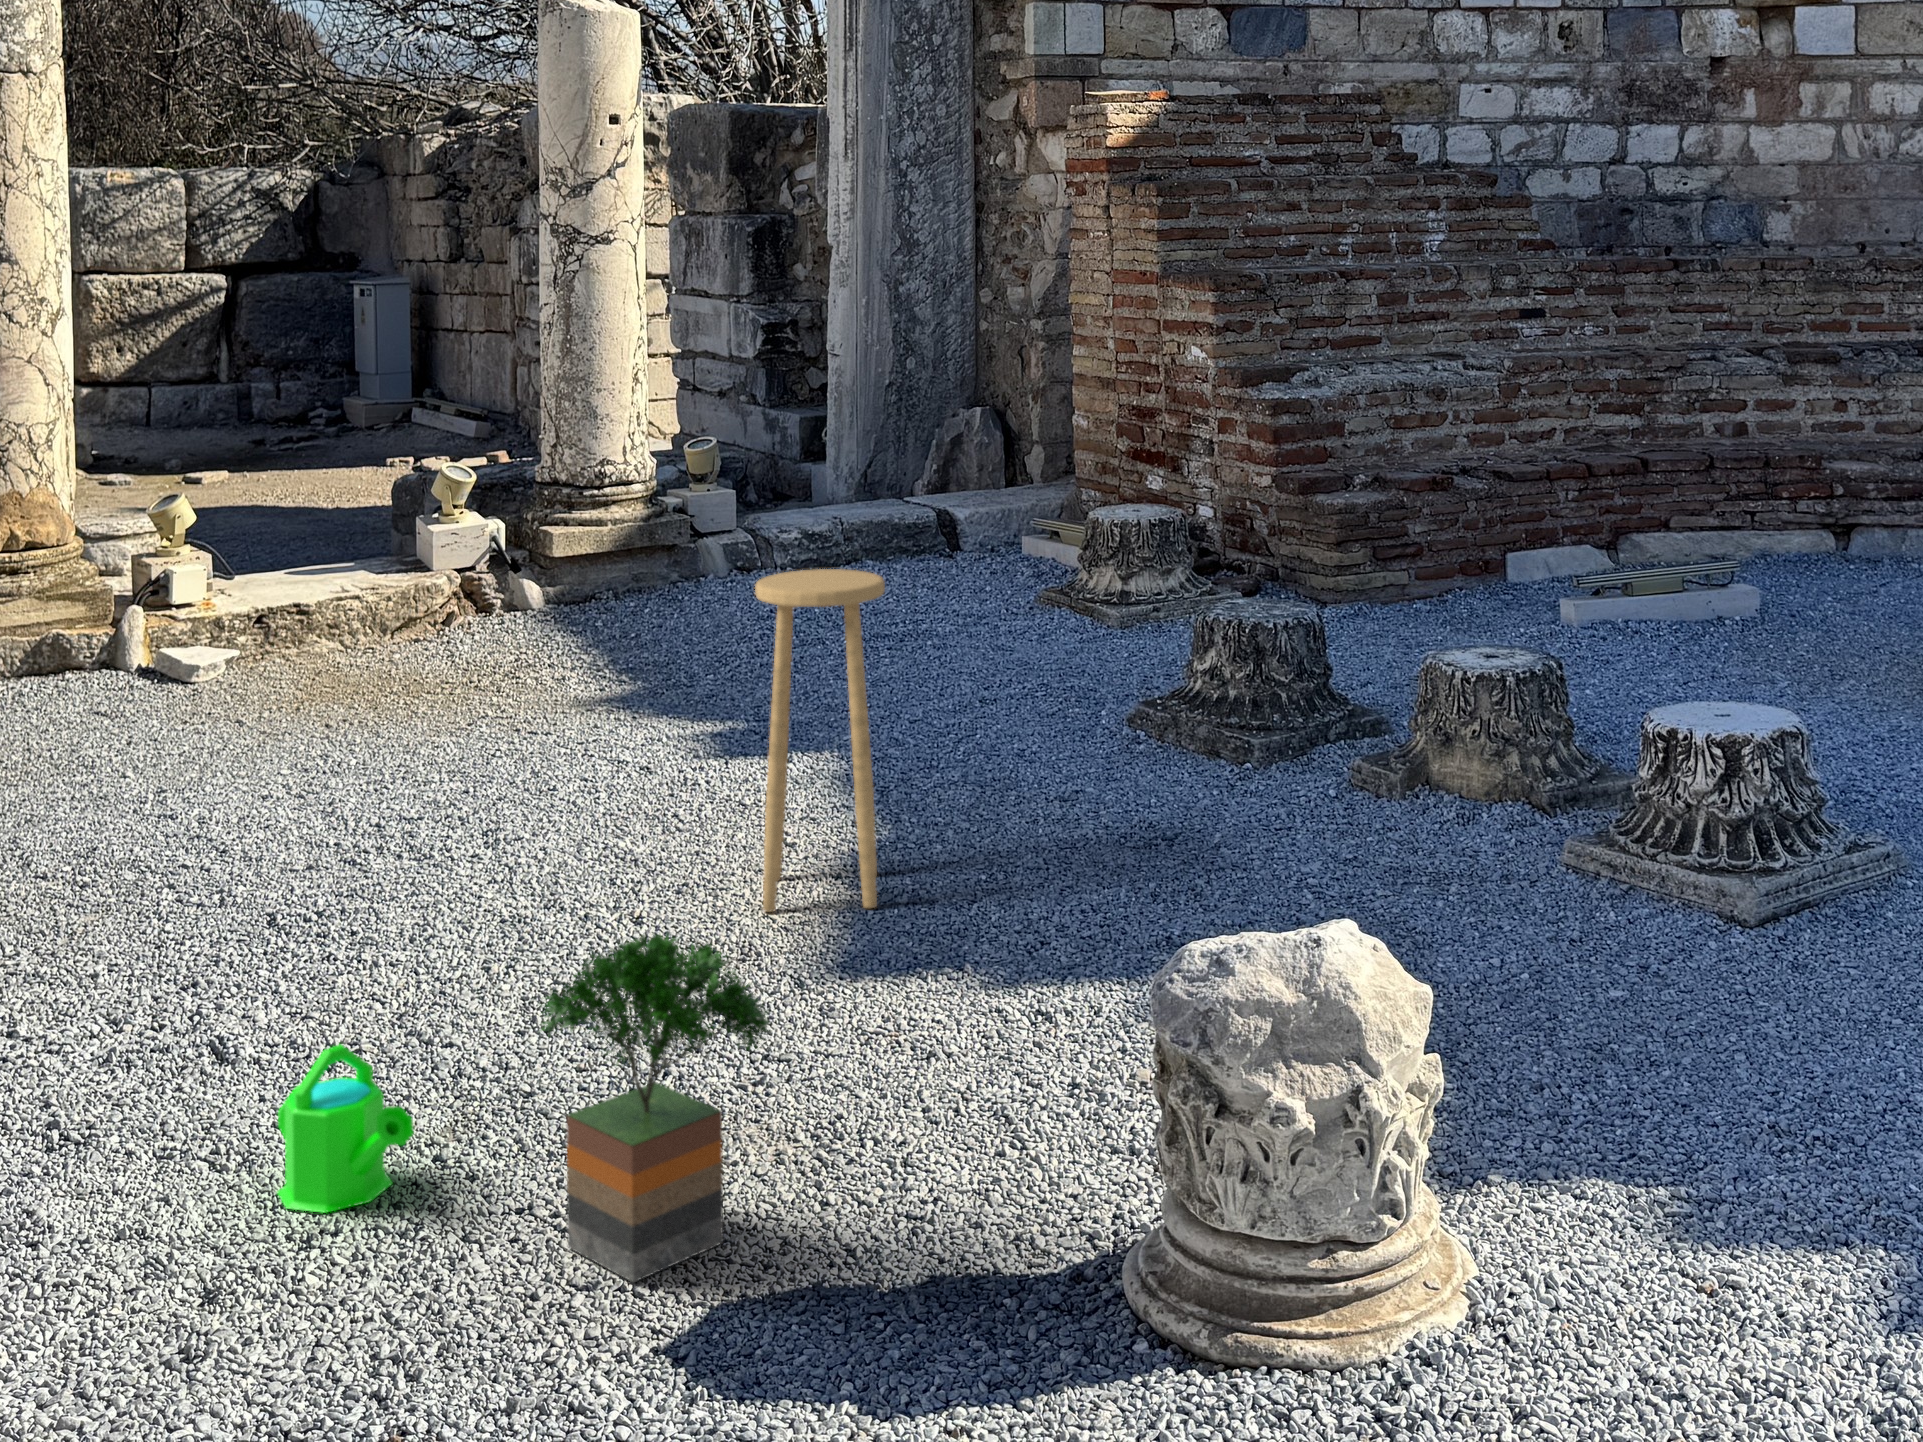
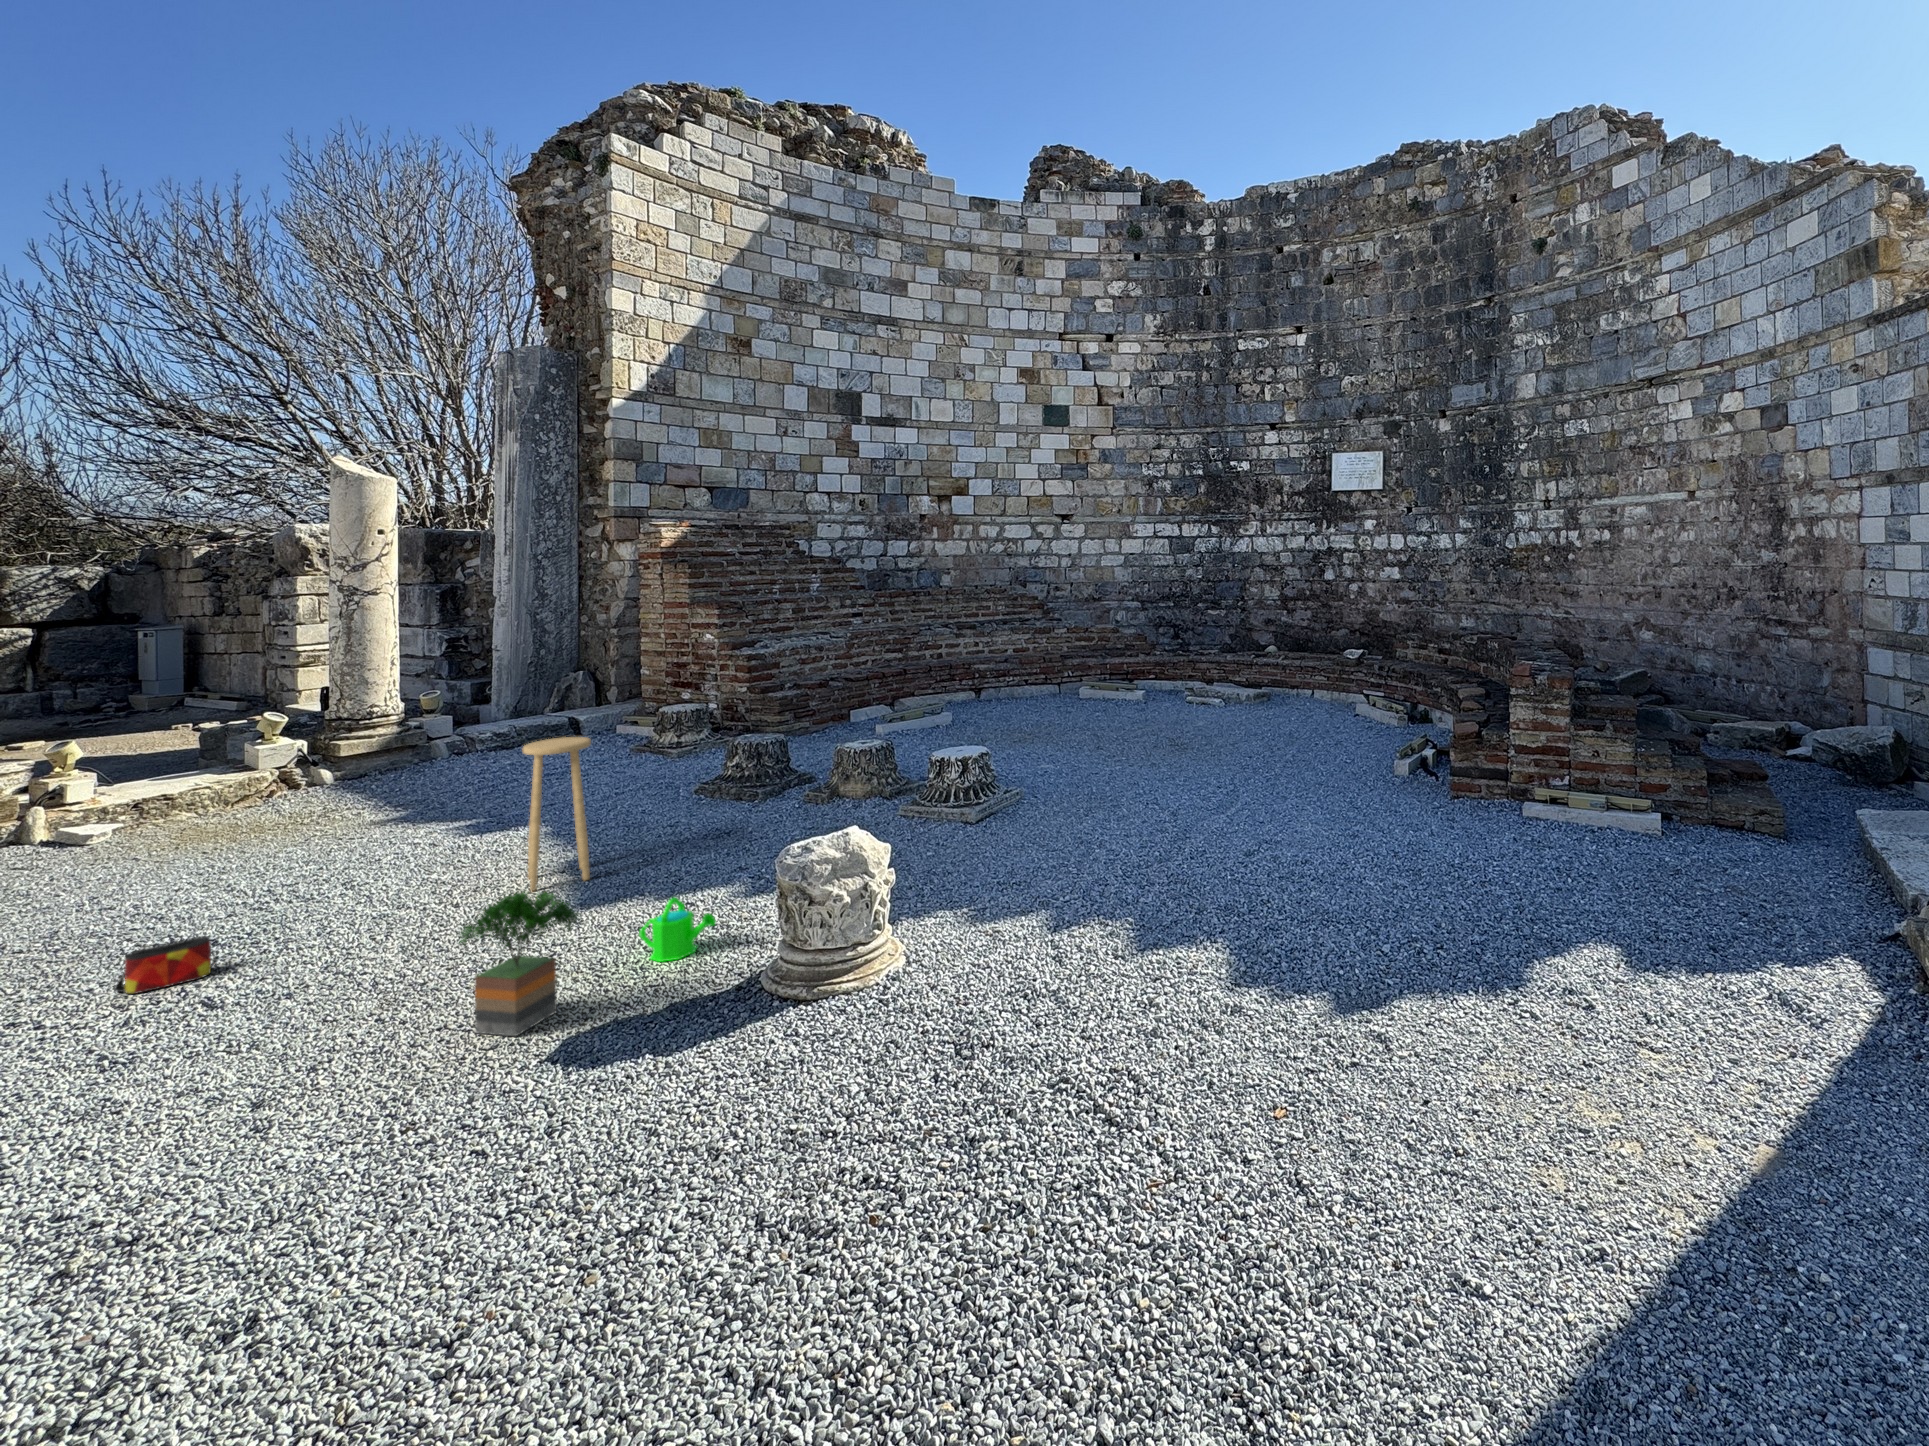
bag: none [105,891,250,983] -> present [114,936,217,994]
watering can: present [277,1044,414,1213] -> present [639,897,716,962]

